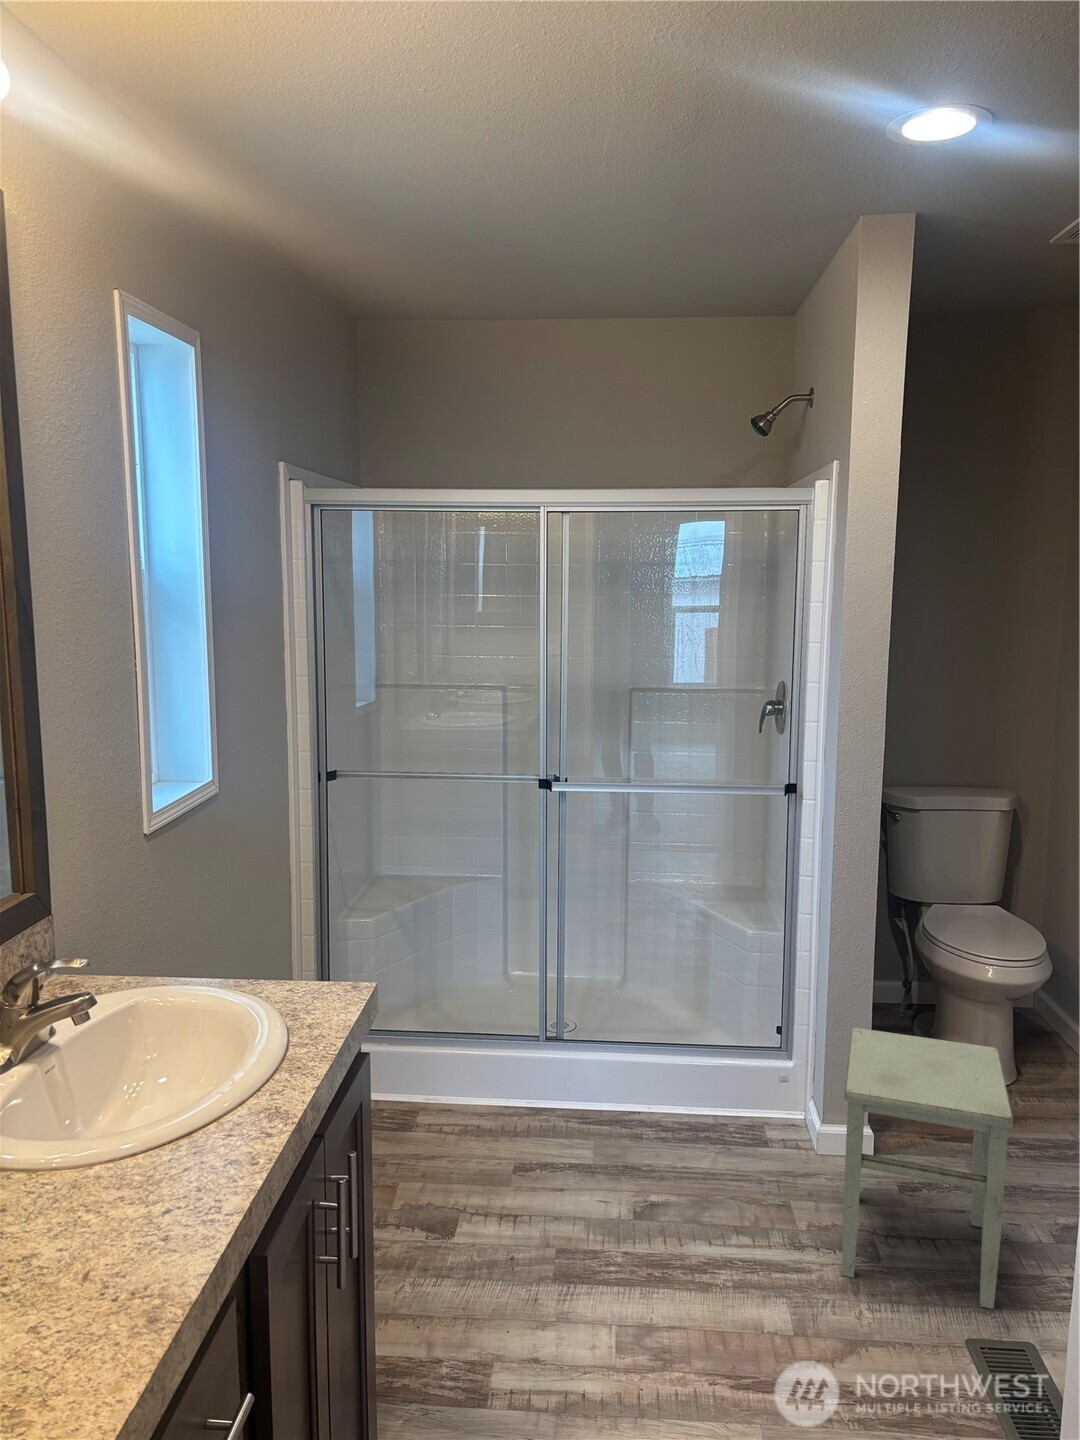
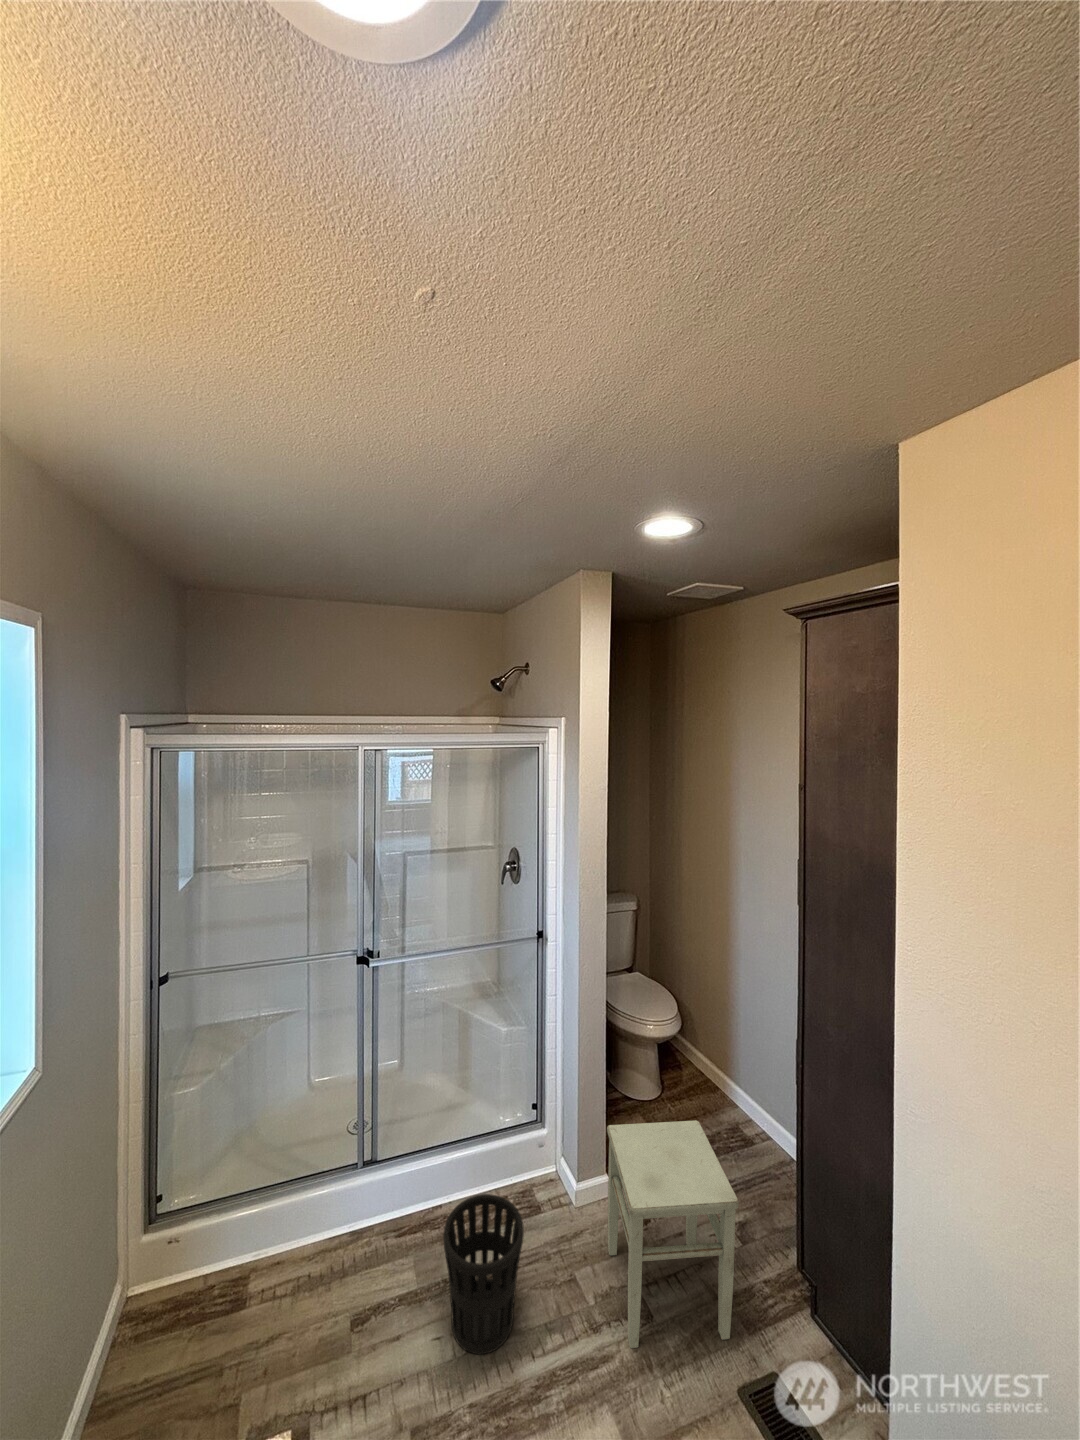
wastebasket: none [612,1069,713,1228] -> present [443,1194,524,1354]

